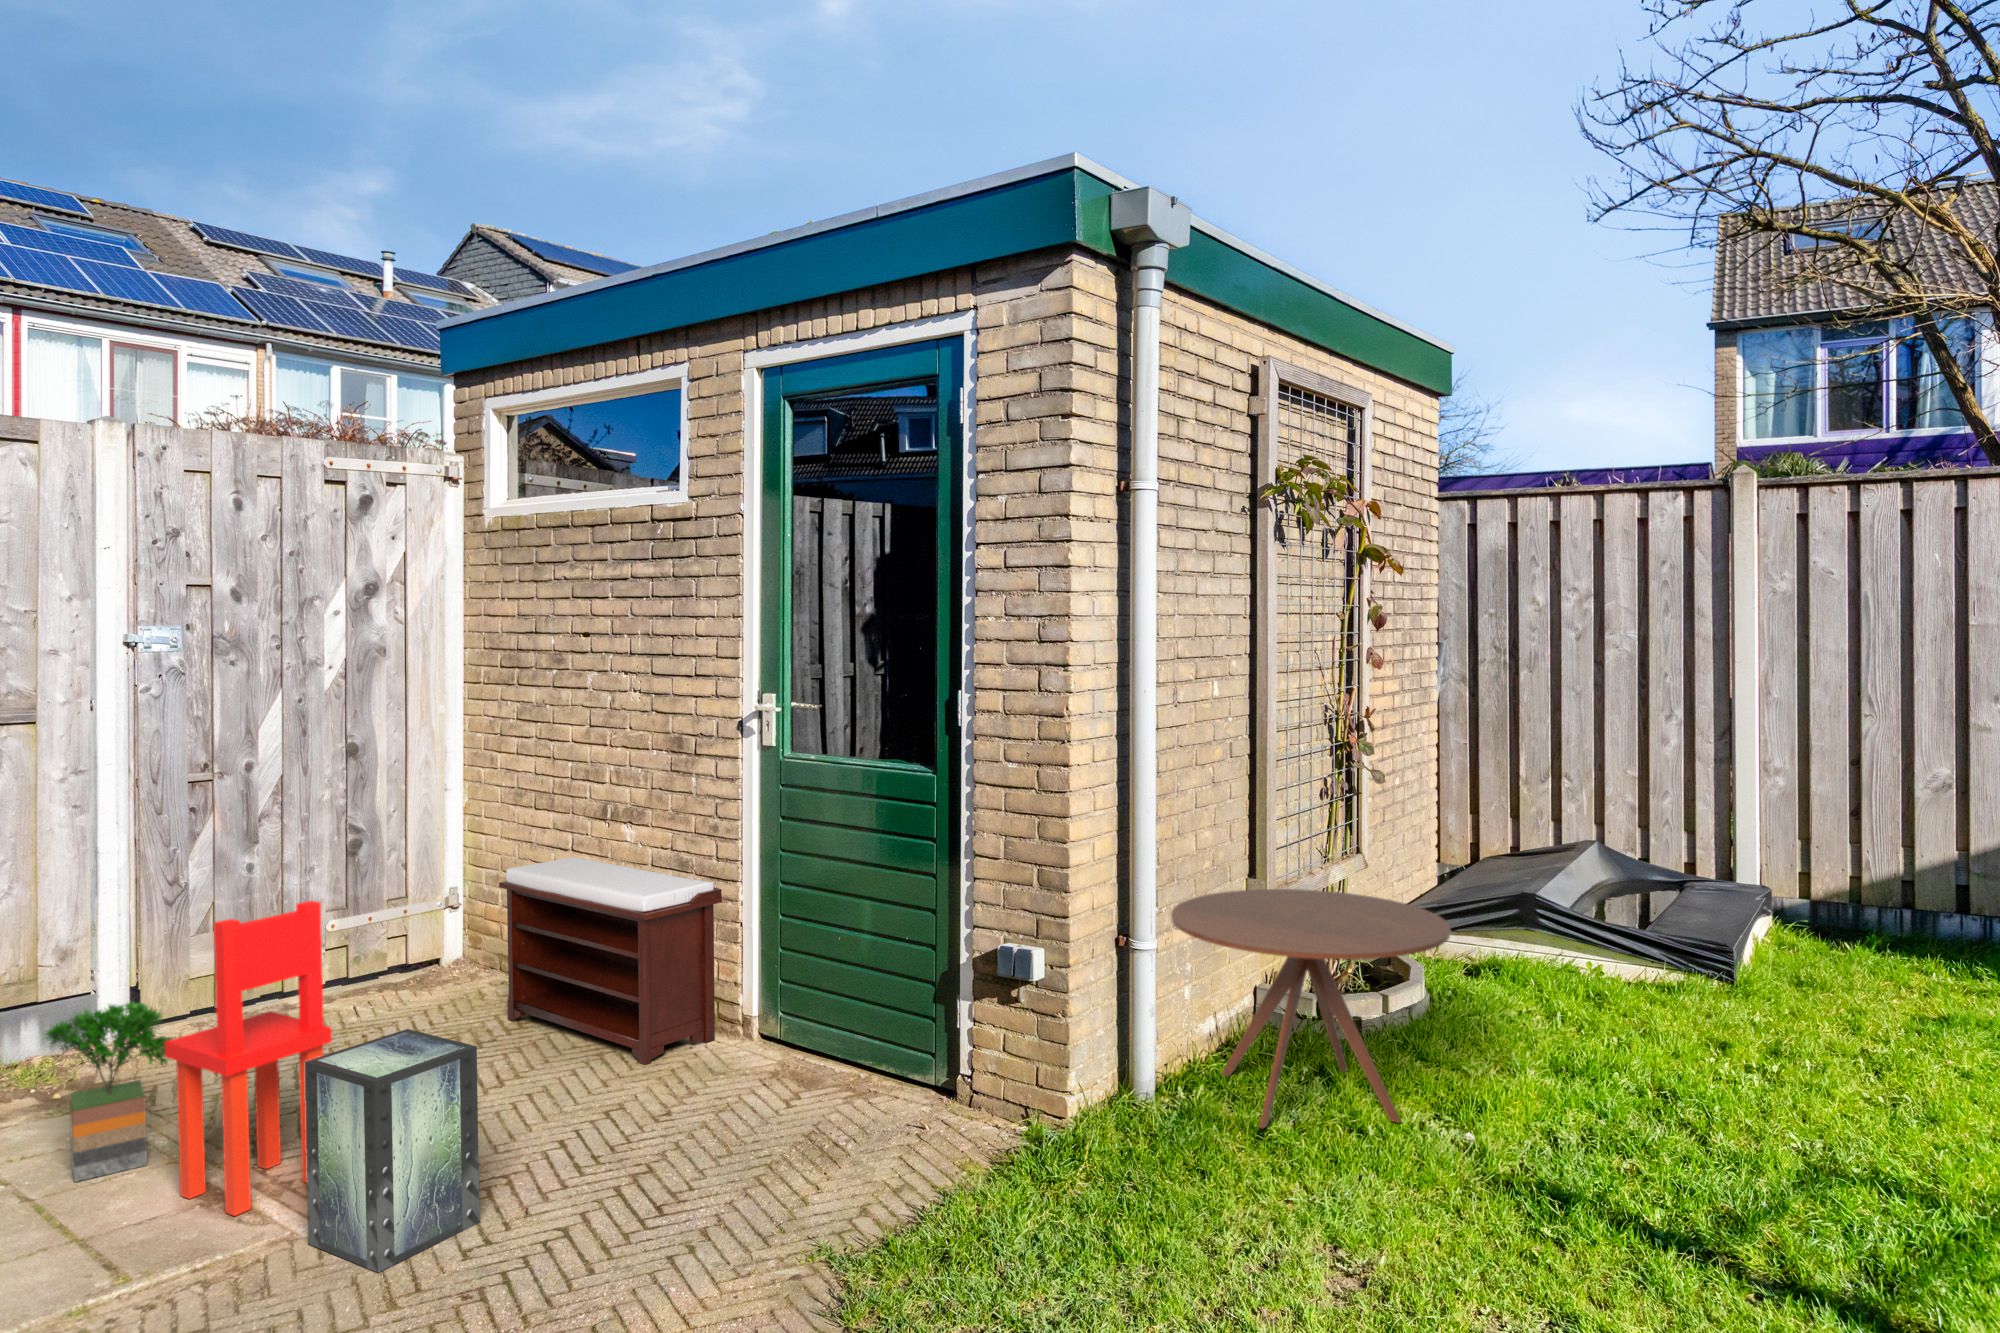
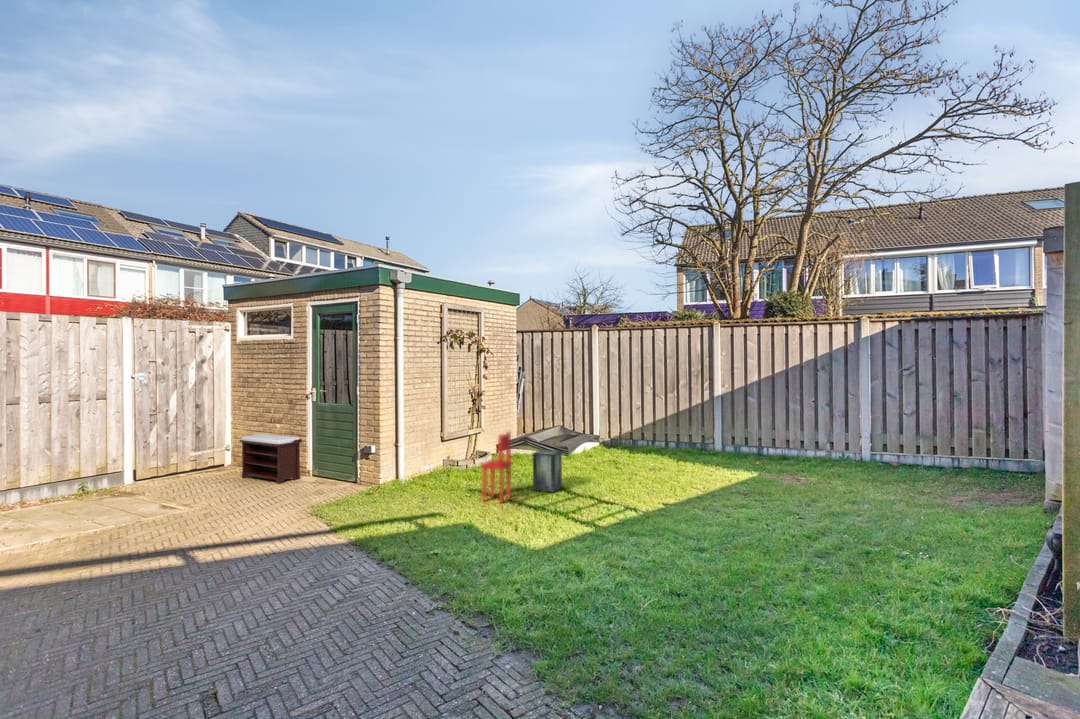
round table: present [1171,889,1451,1128] -> none [408,434,472,485]
chair: present [165,900,332,1216] -> present [481,431,512,502]
potted tree: present [43,1002,174,1182] -> none [118,466,153,508]
storage box: present [305,1029,479,1273] -> present [533,449,562,493]

